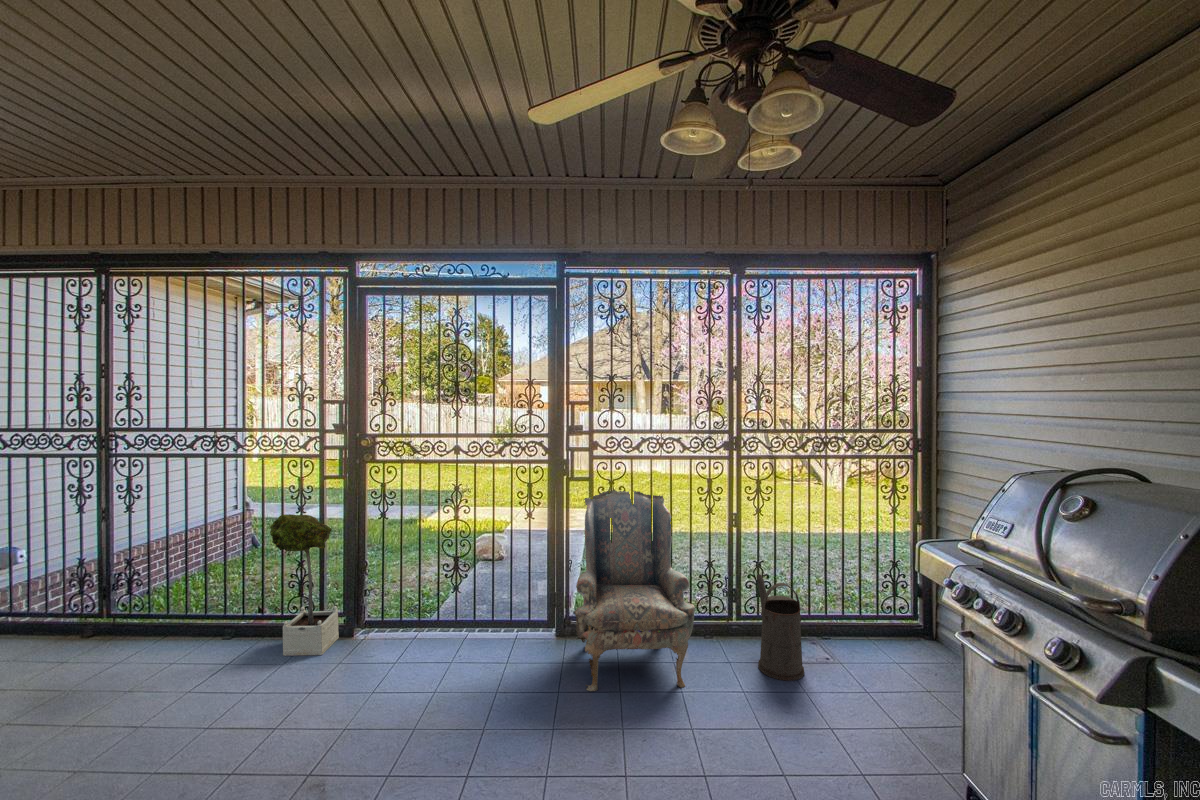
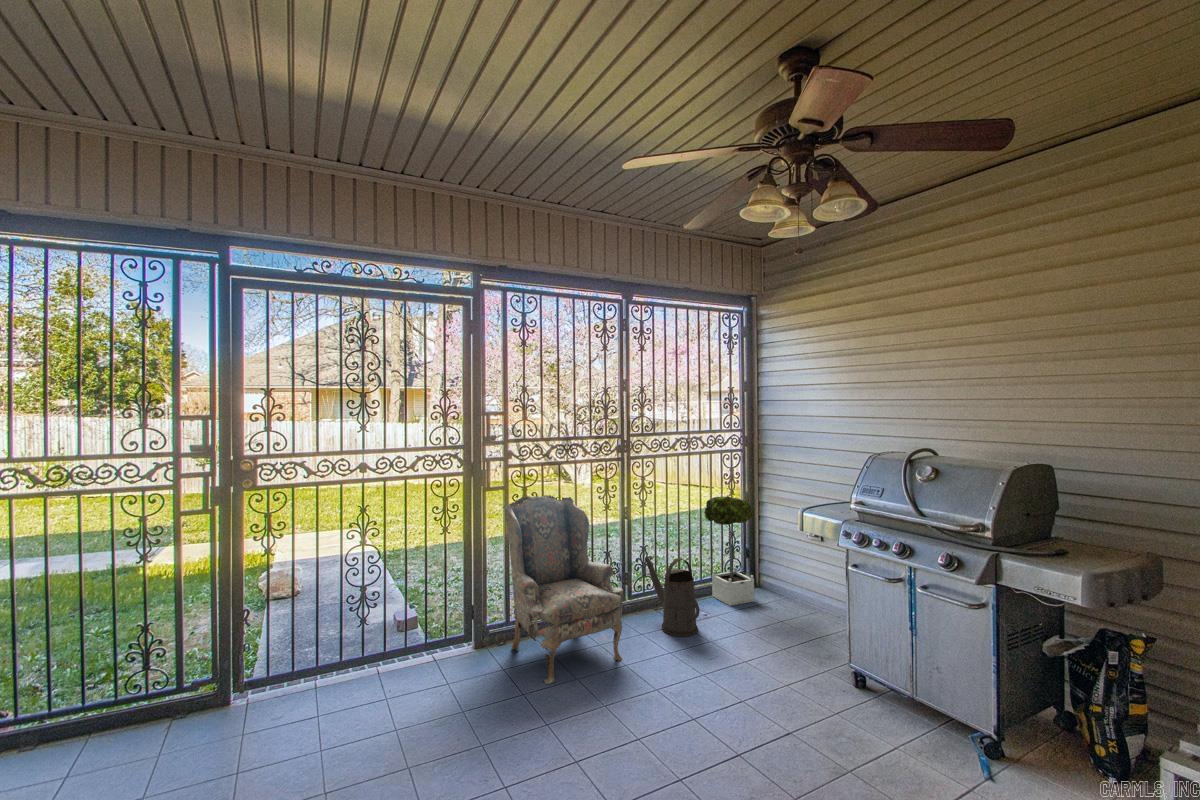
potted tree: present [270,514,339,656] -> present [704,495,754,606]

